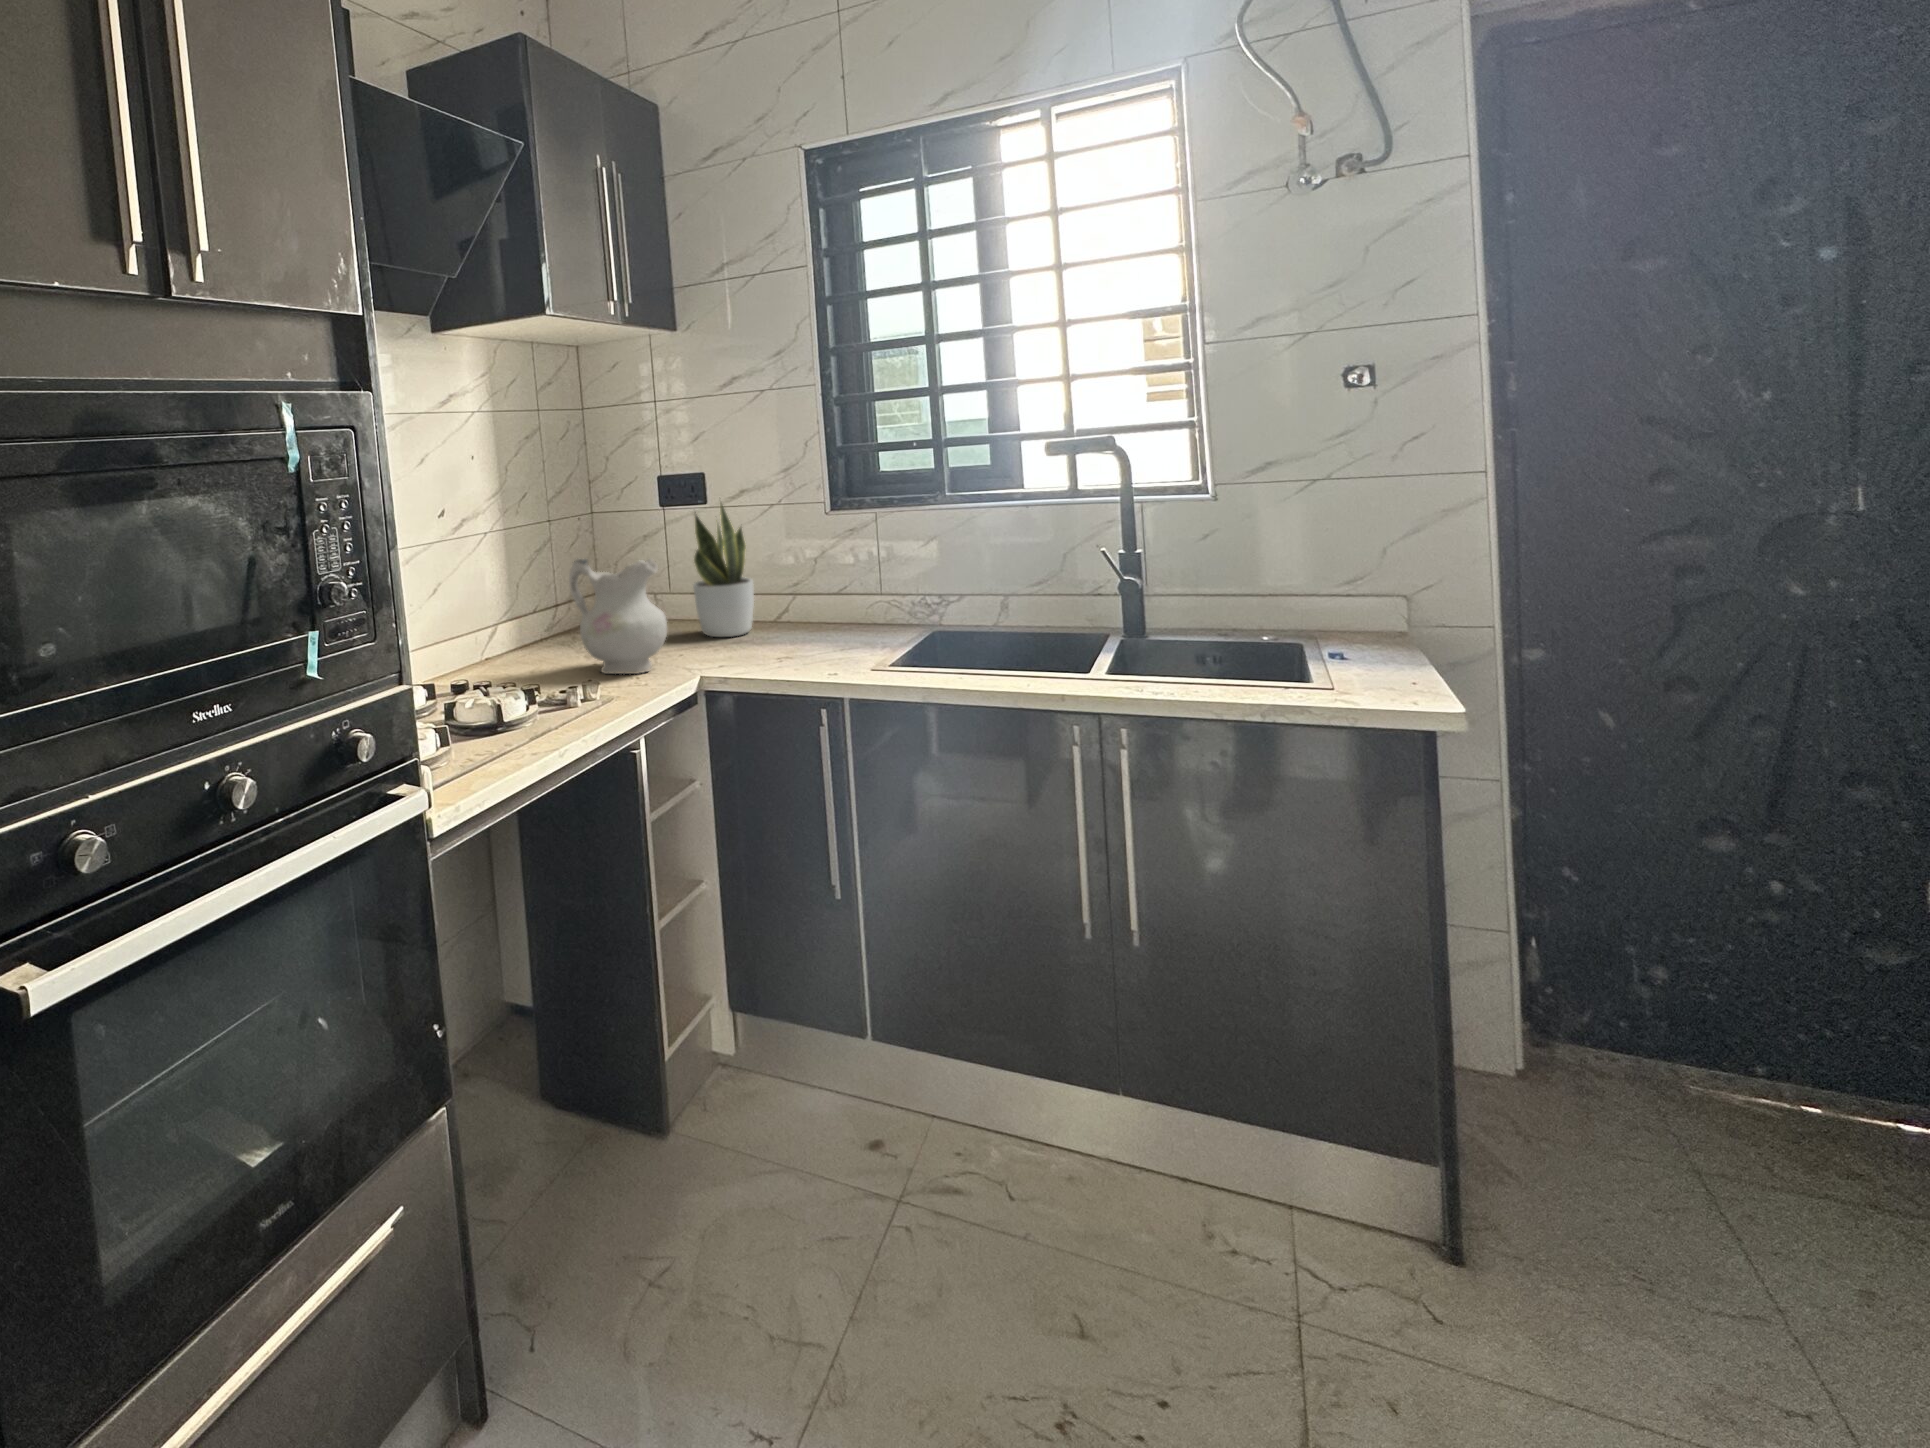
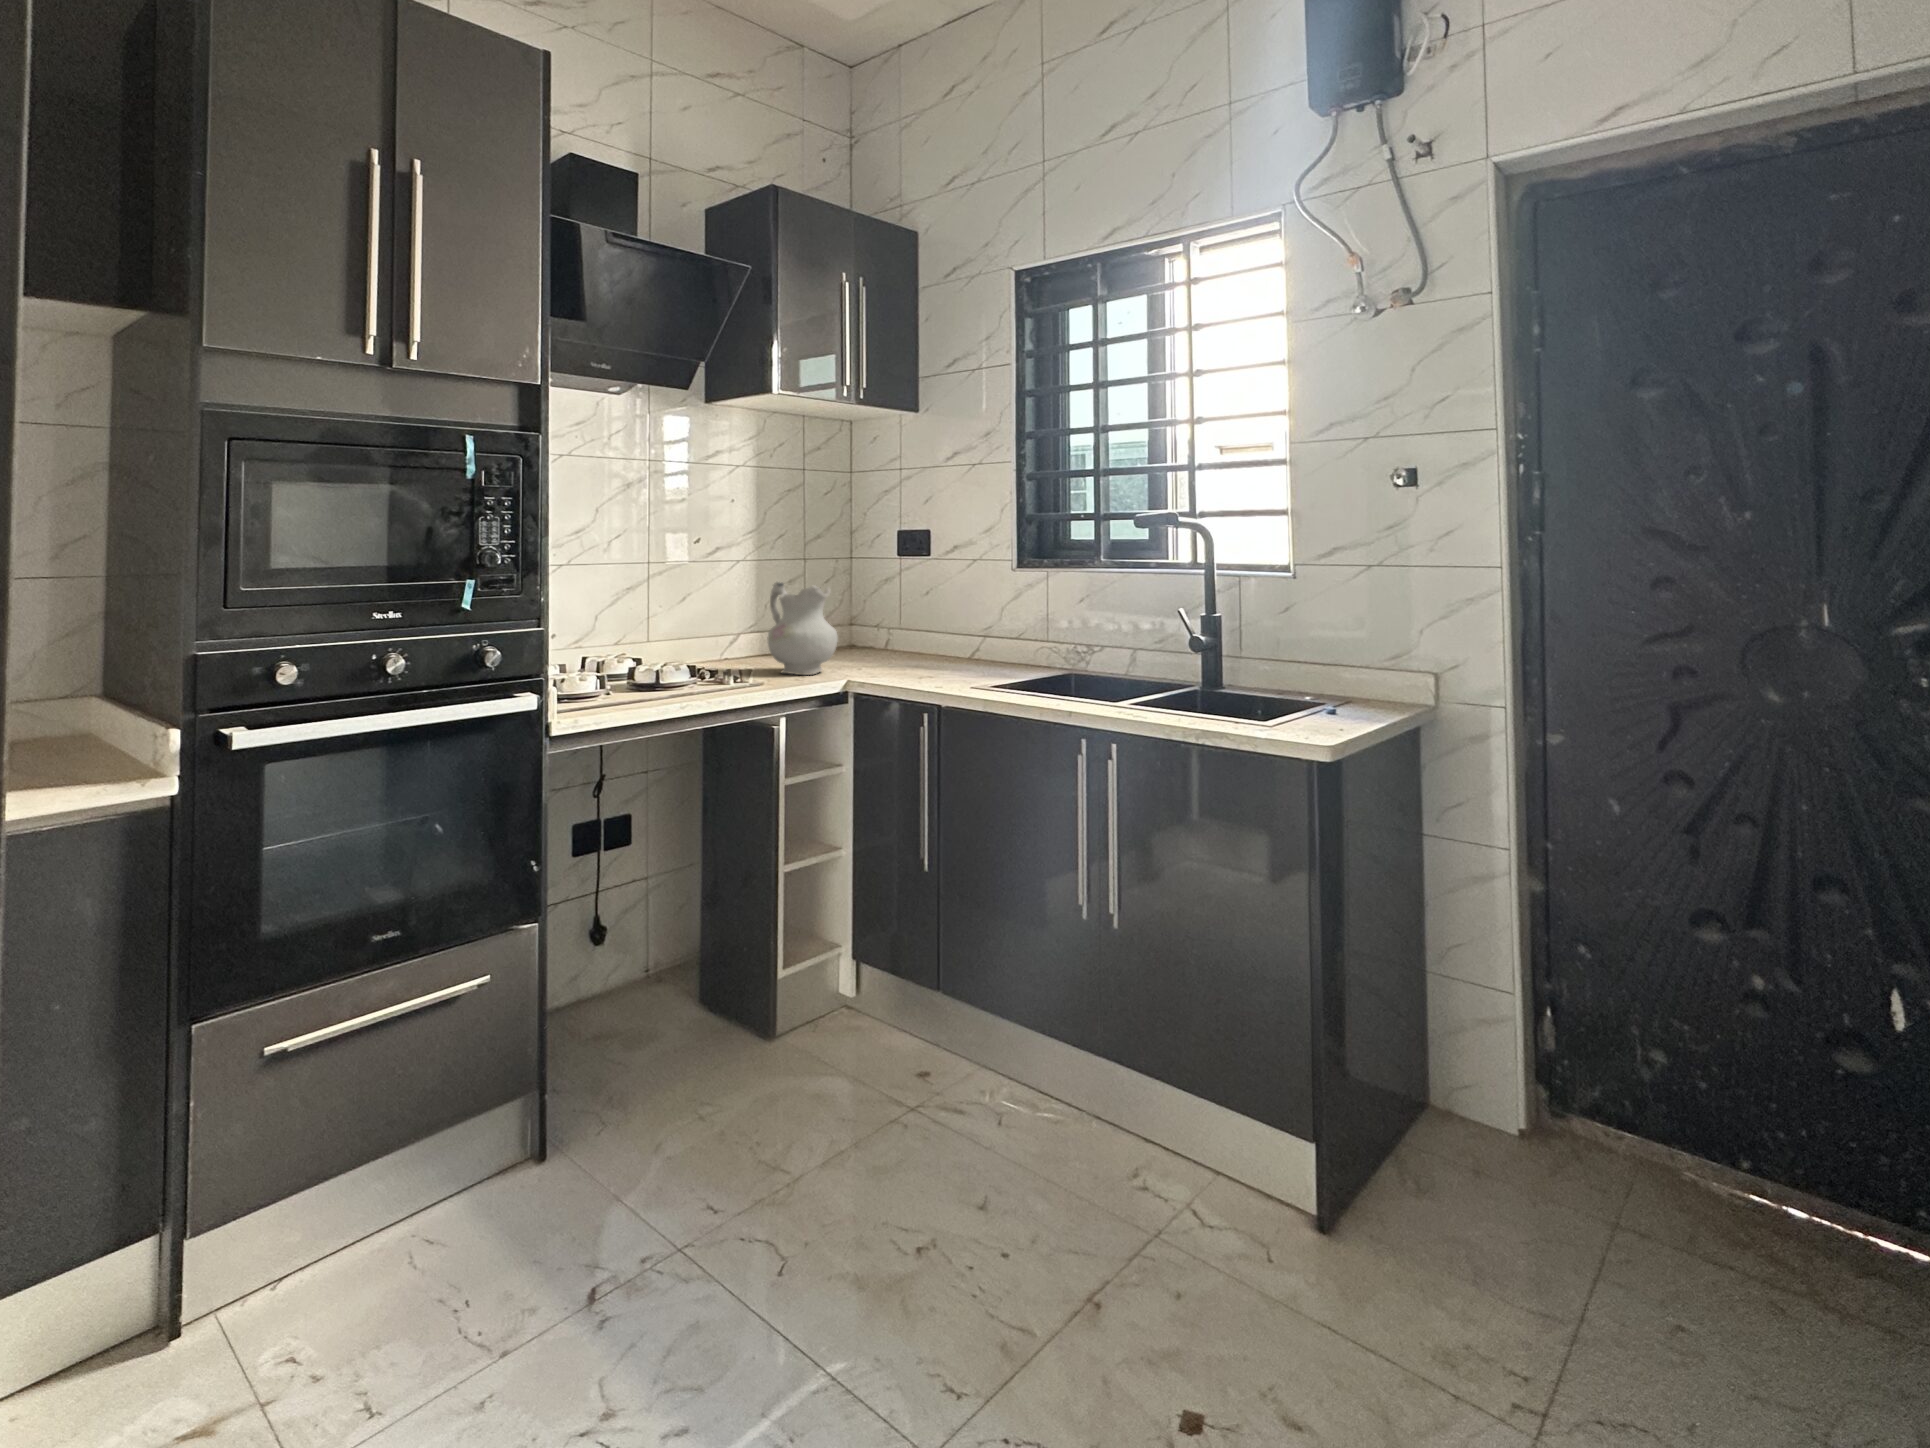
potted plant: present [693,504,754,637] -> none [887,546,948,664]

